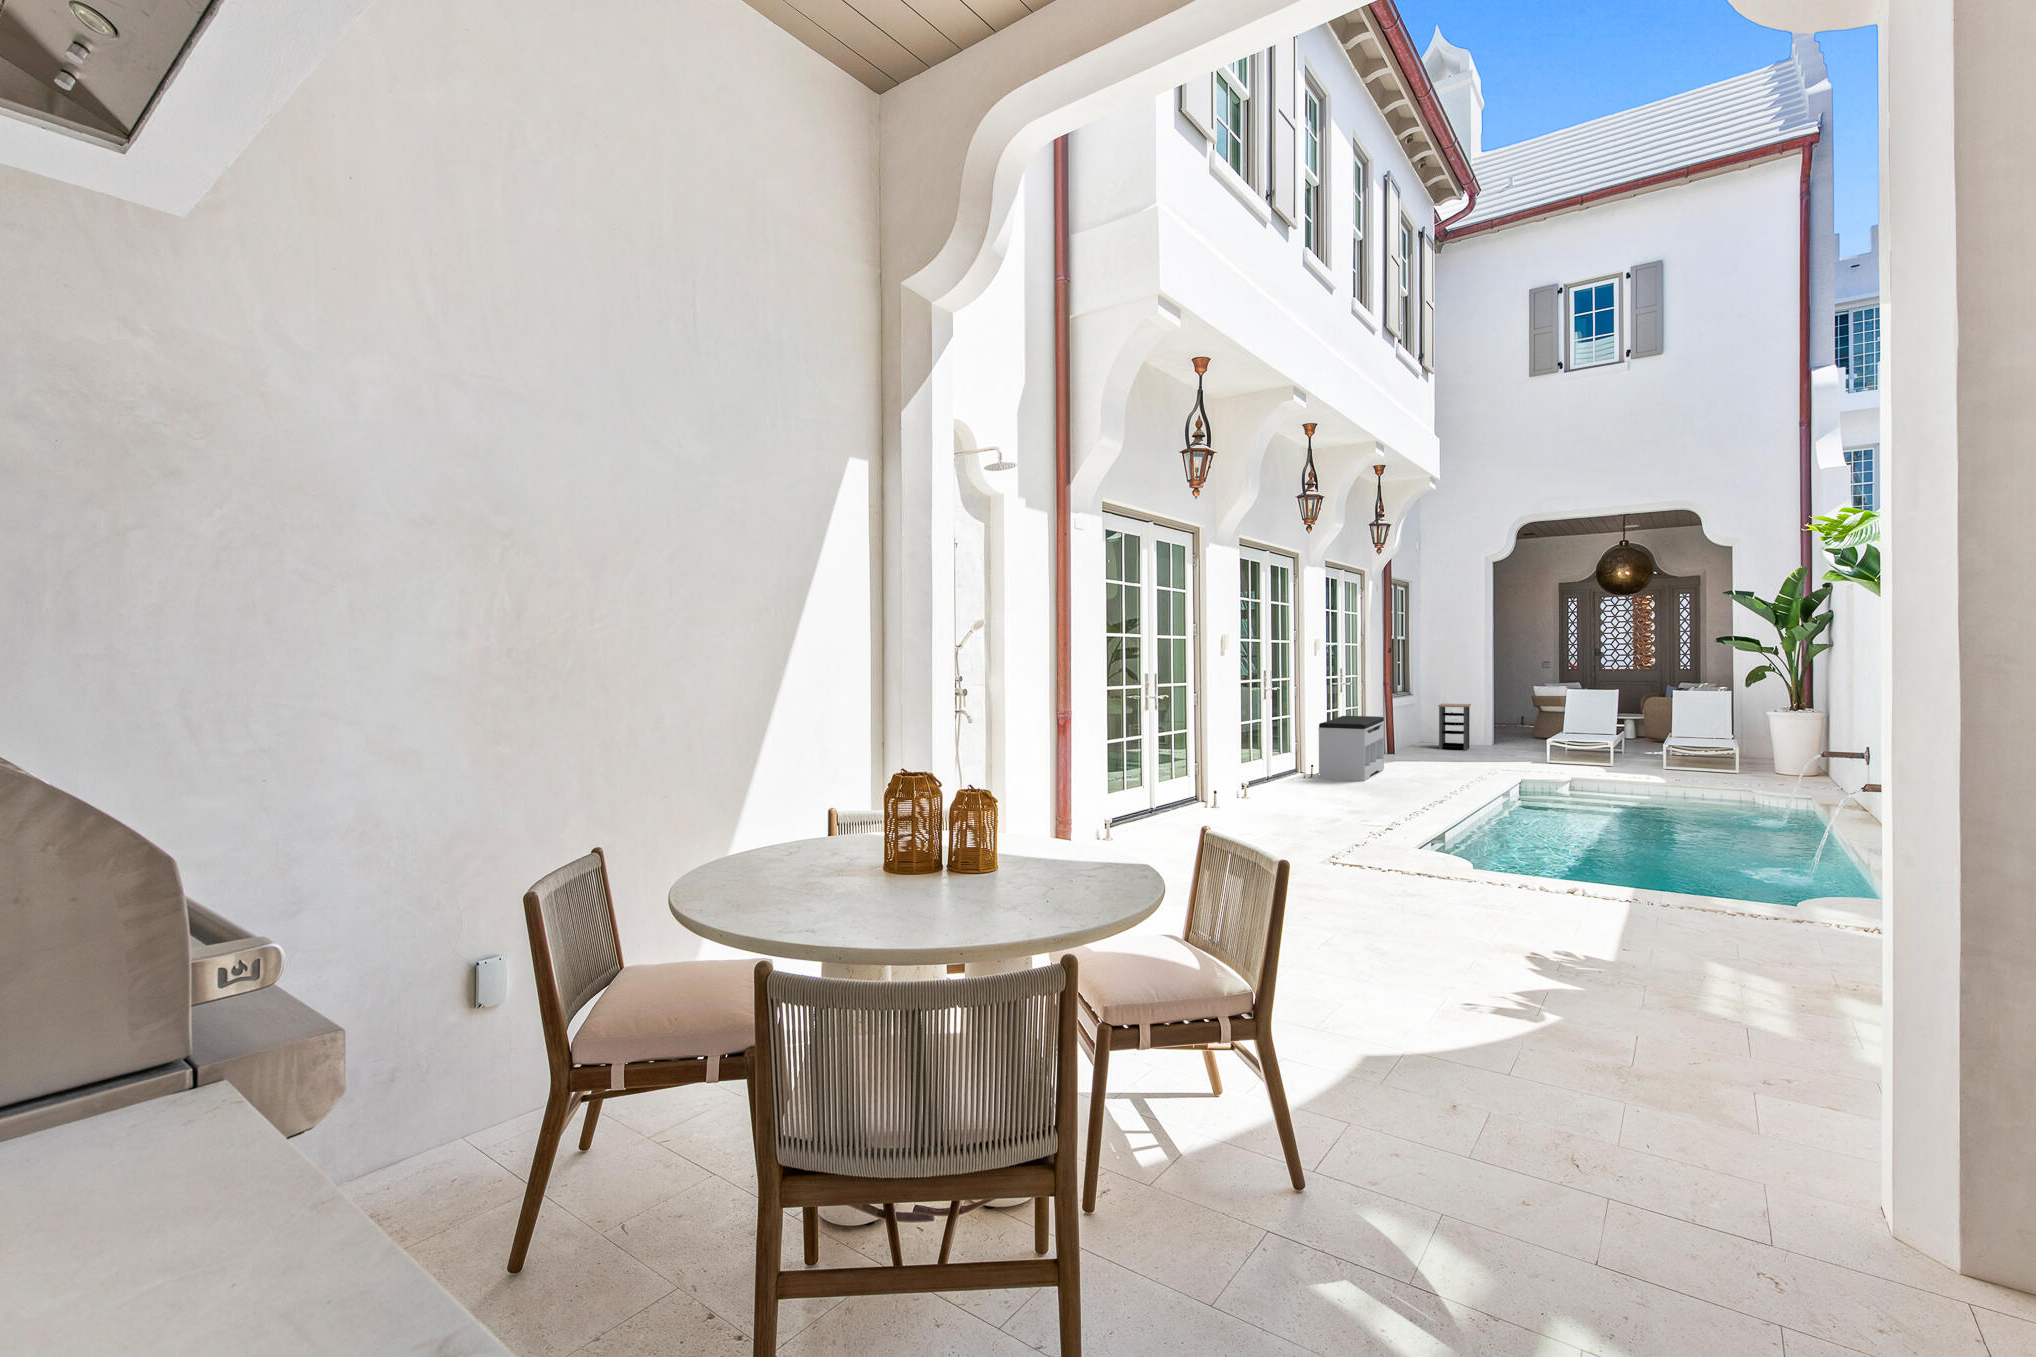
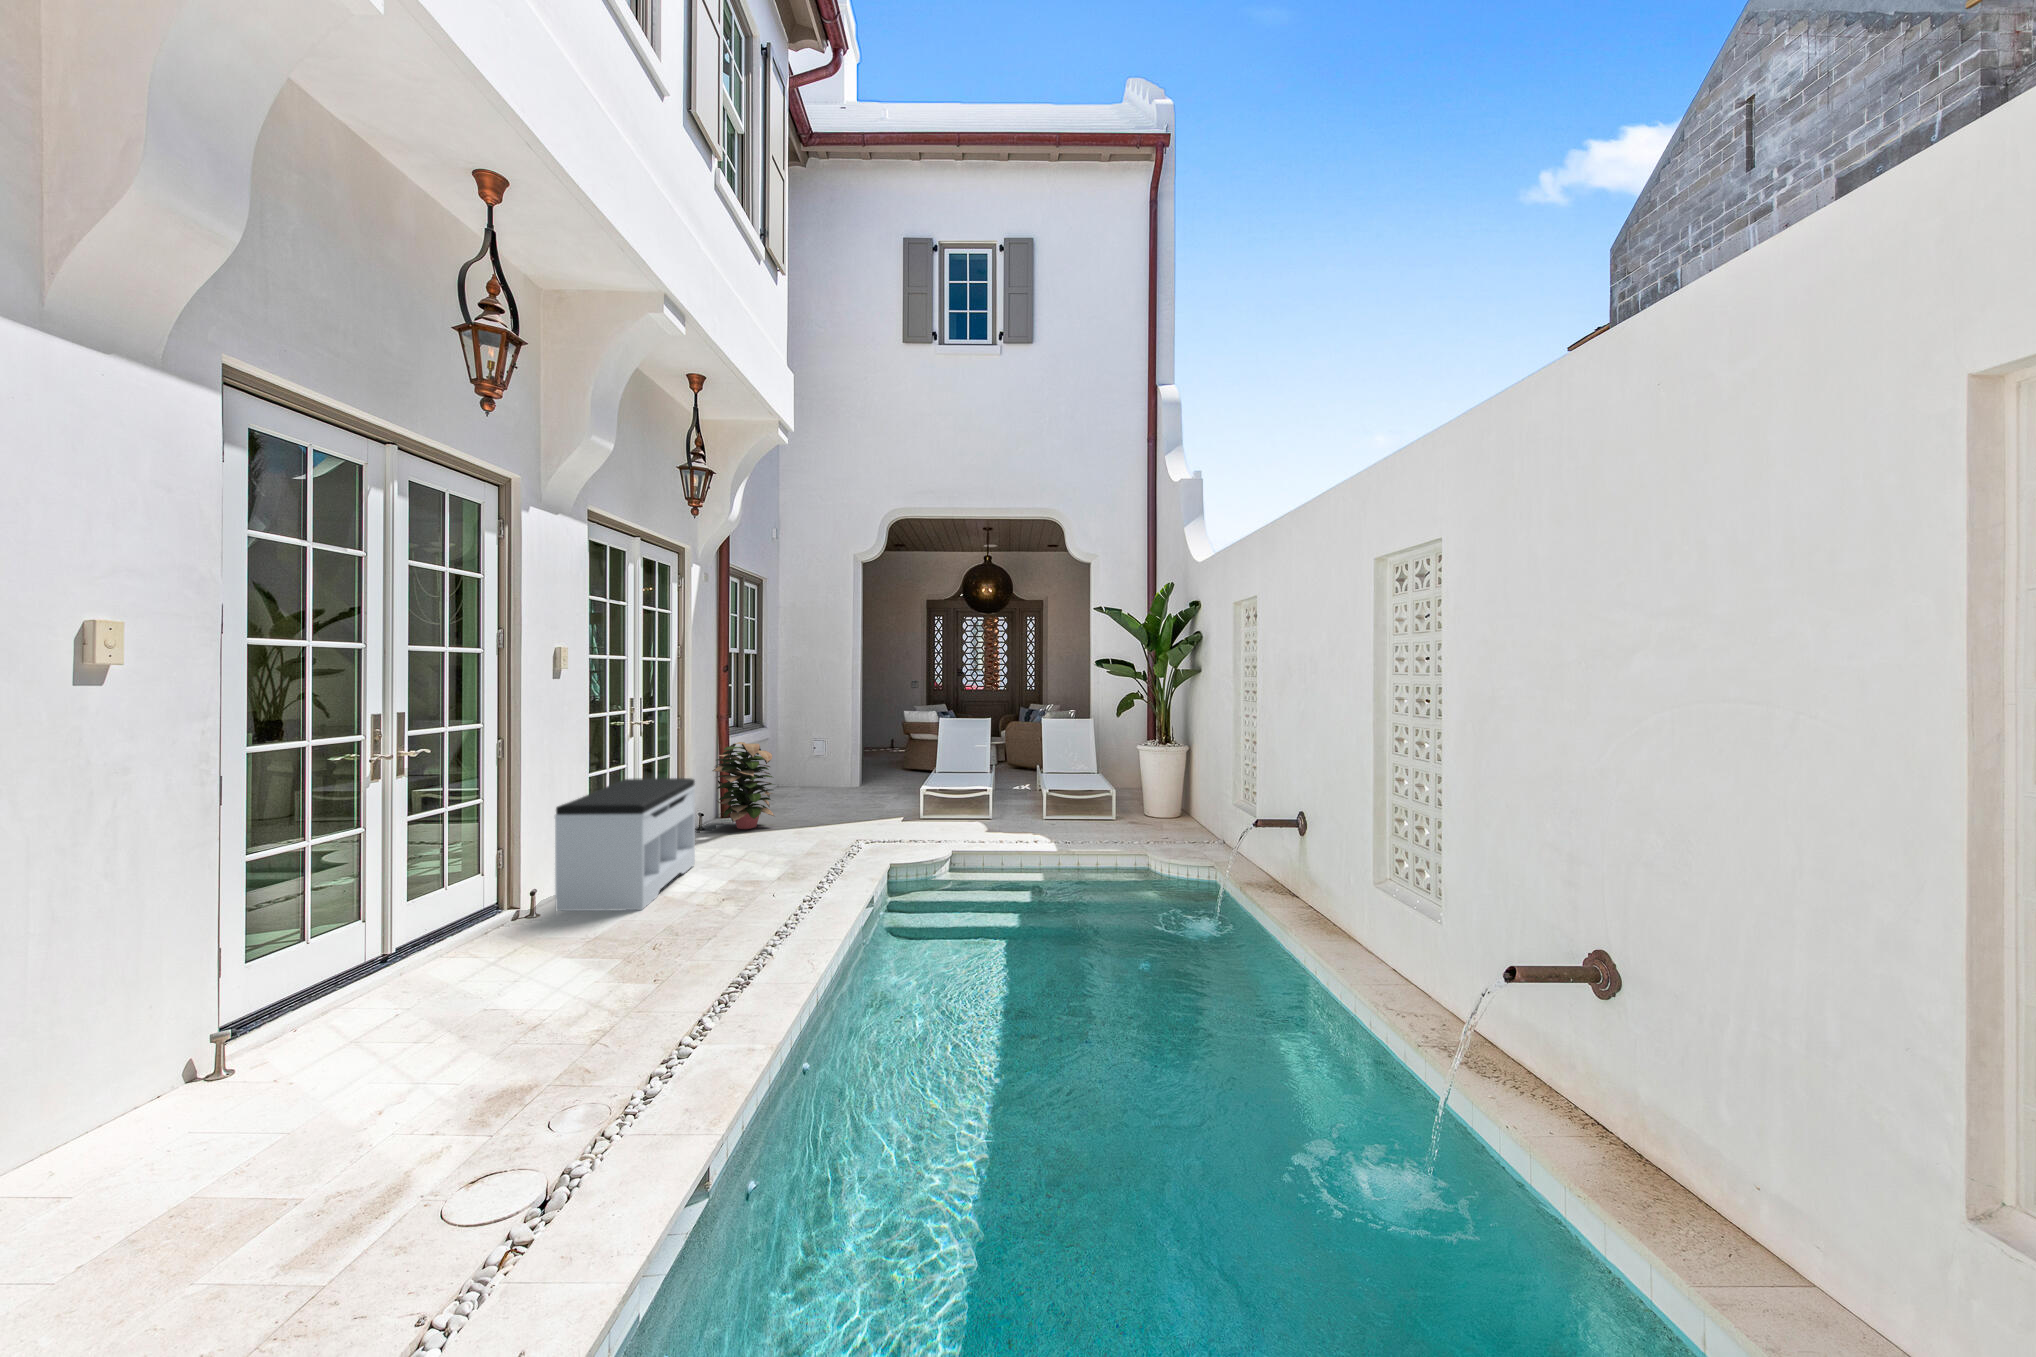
decorative plant: none [1385,700,1430,758] -> present [712,742,775,829]
side table: present [1438,703,1471,750] -> none [793,739,834,803]

